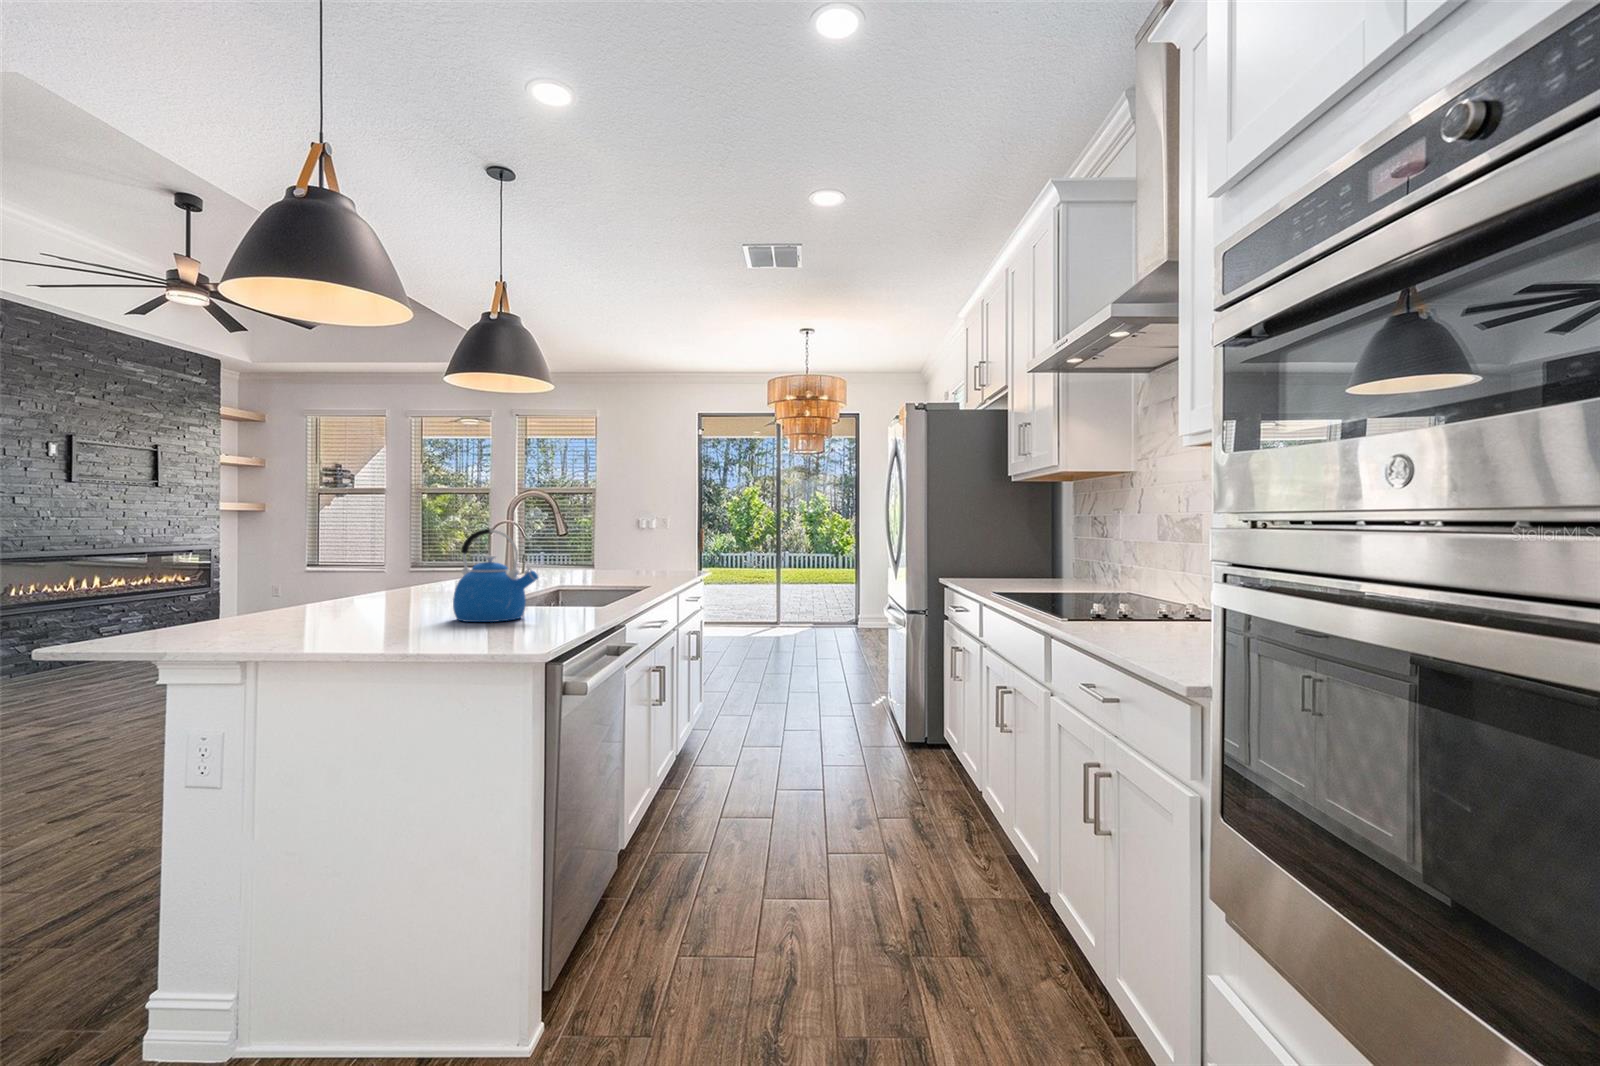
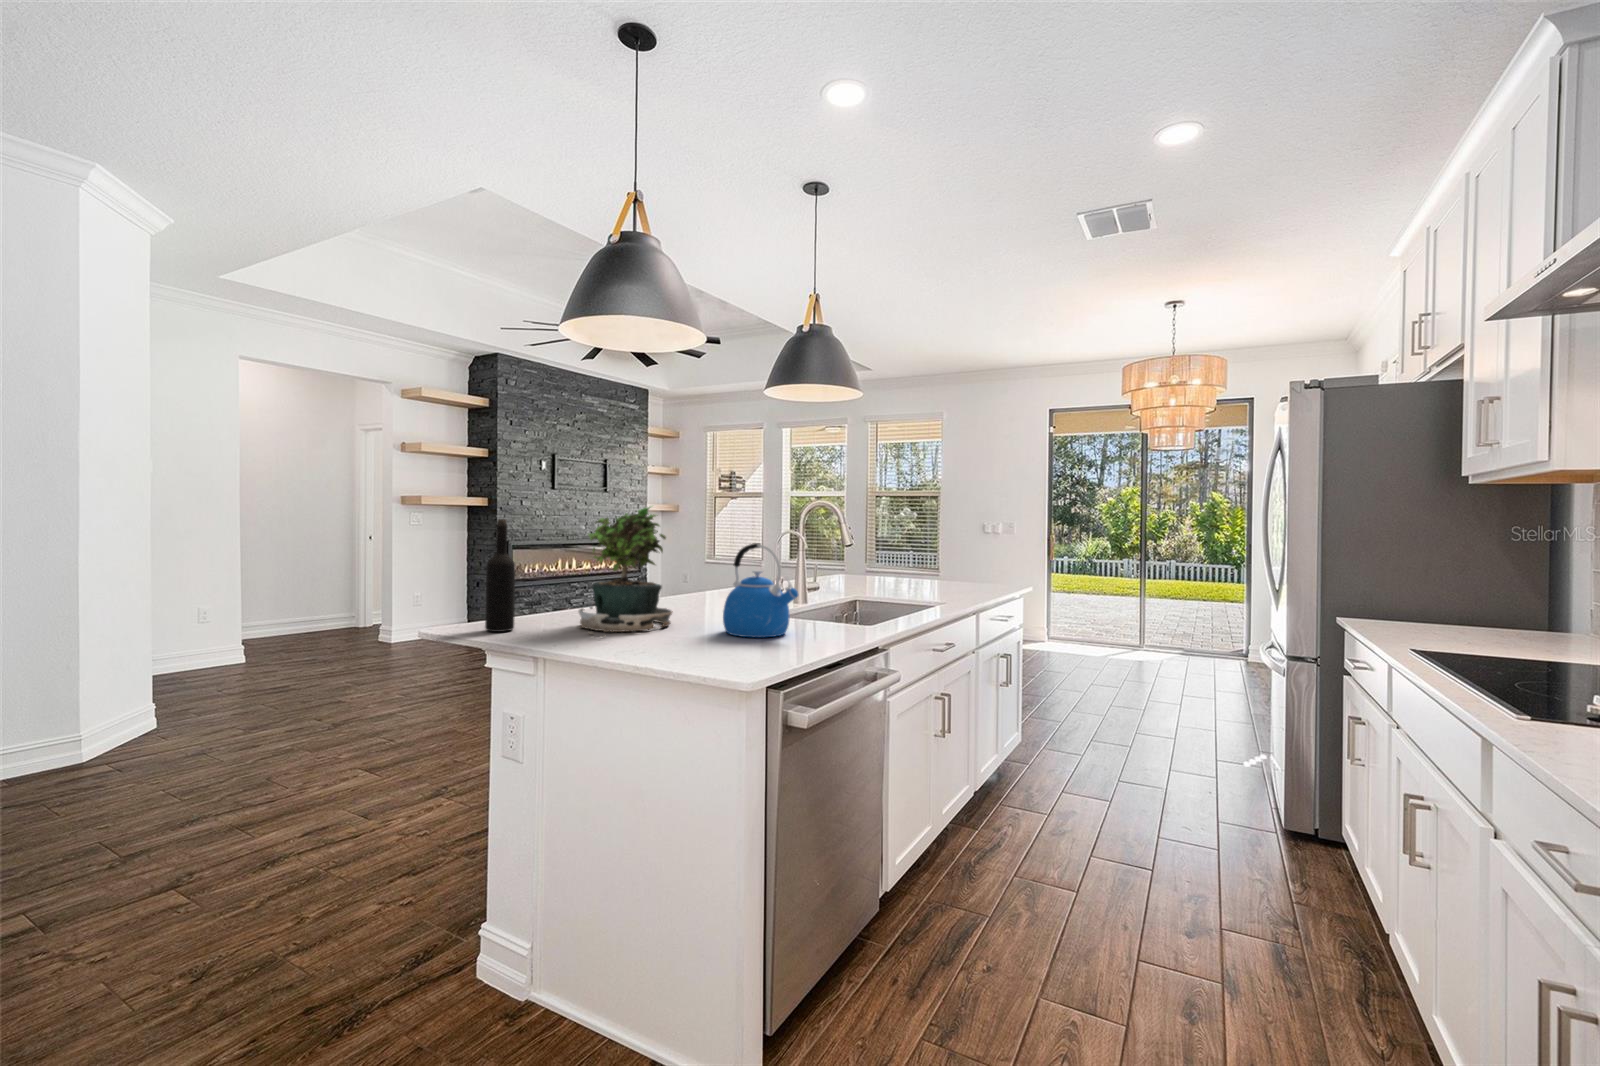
potted plant: none [267,490,388,634] -> present [578,507,673,634]
wine bottle: none [140,504,183,639] -> present [485,519,515,632]

